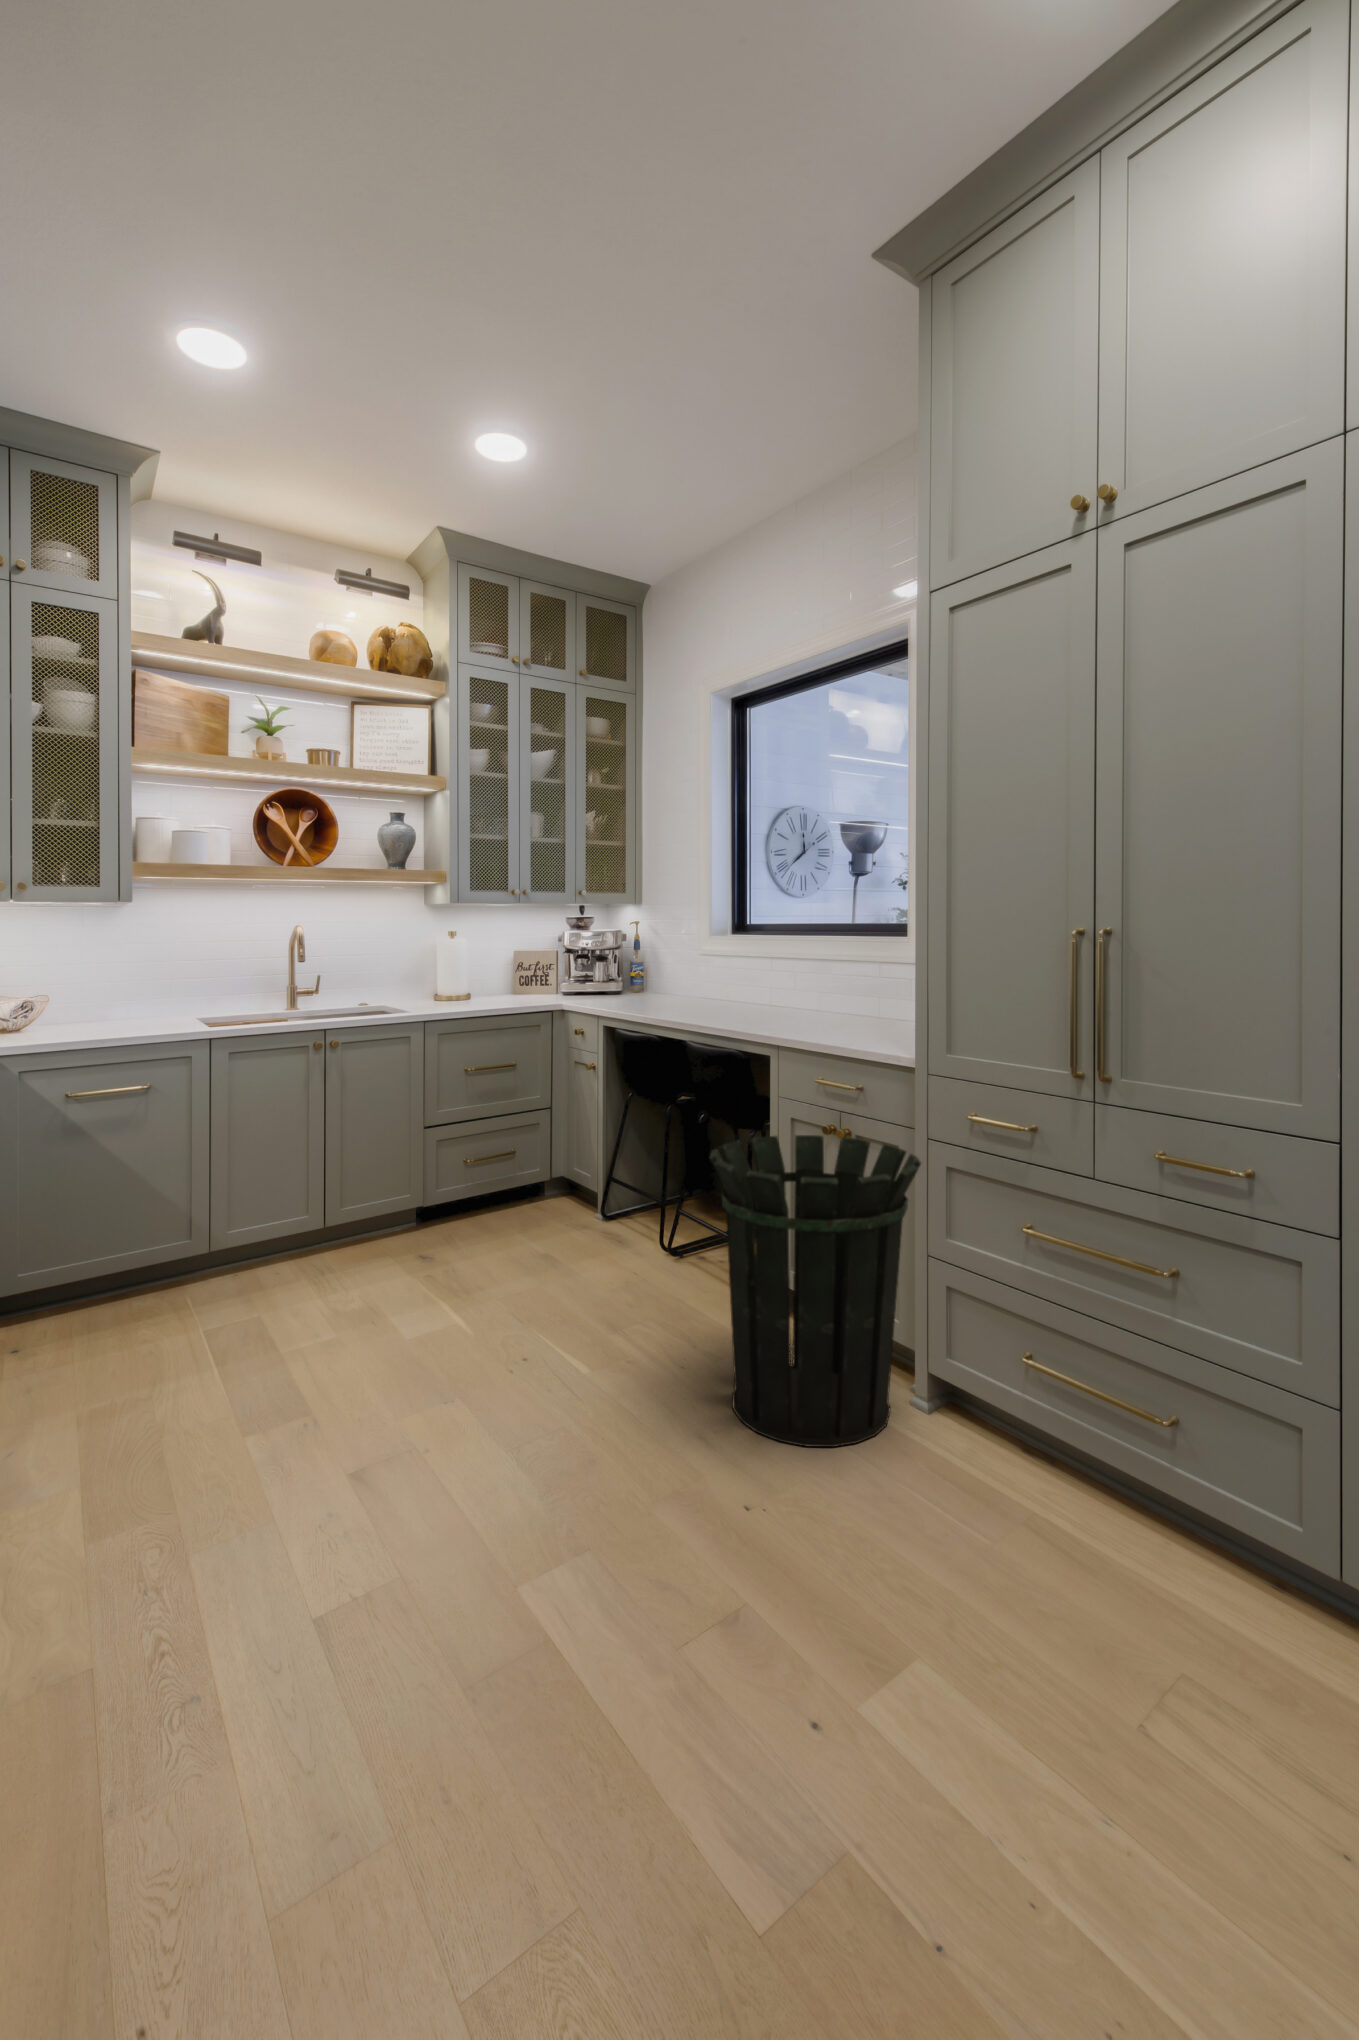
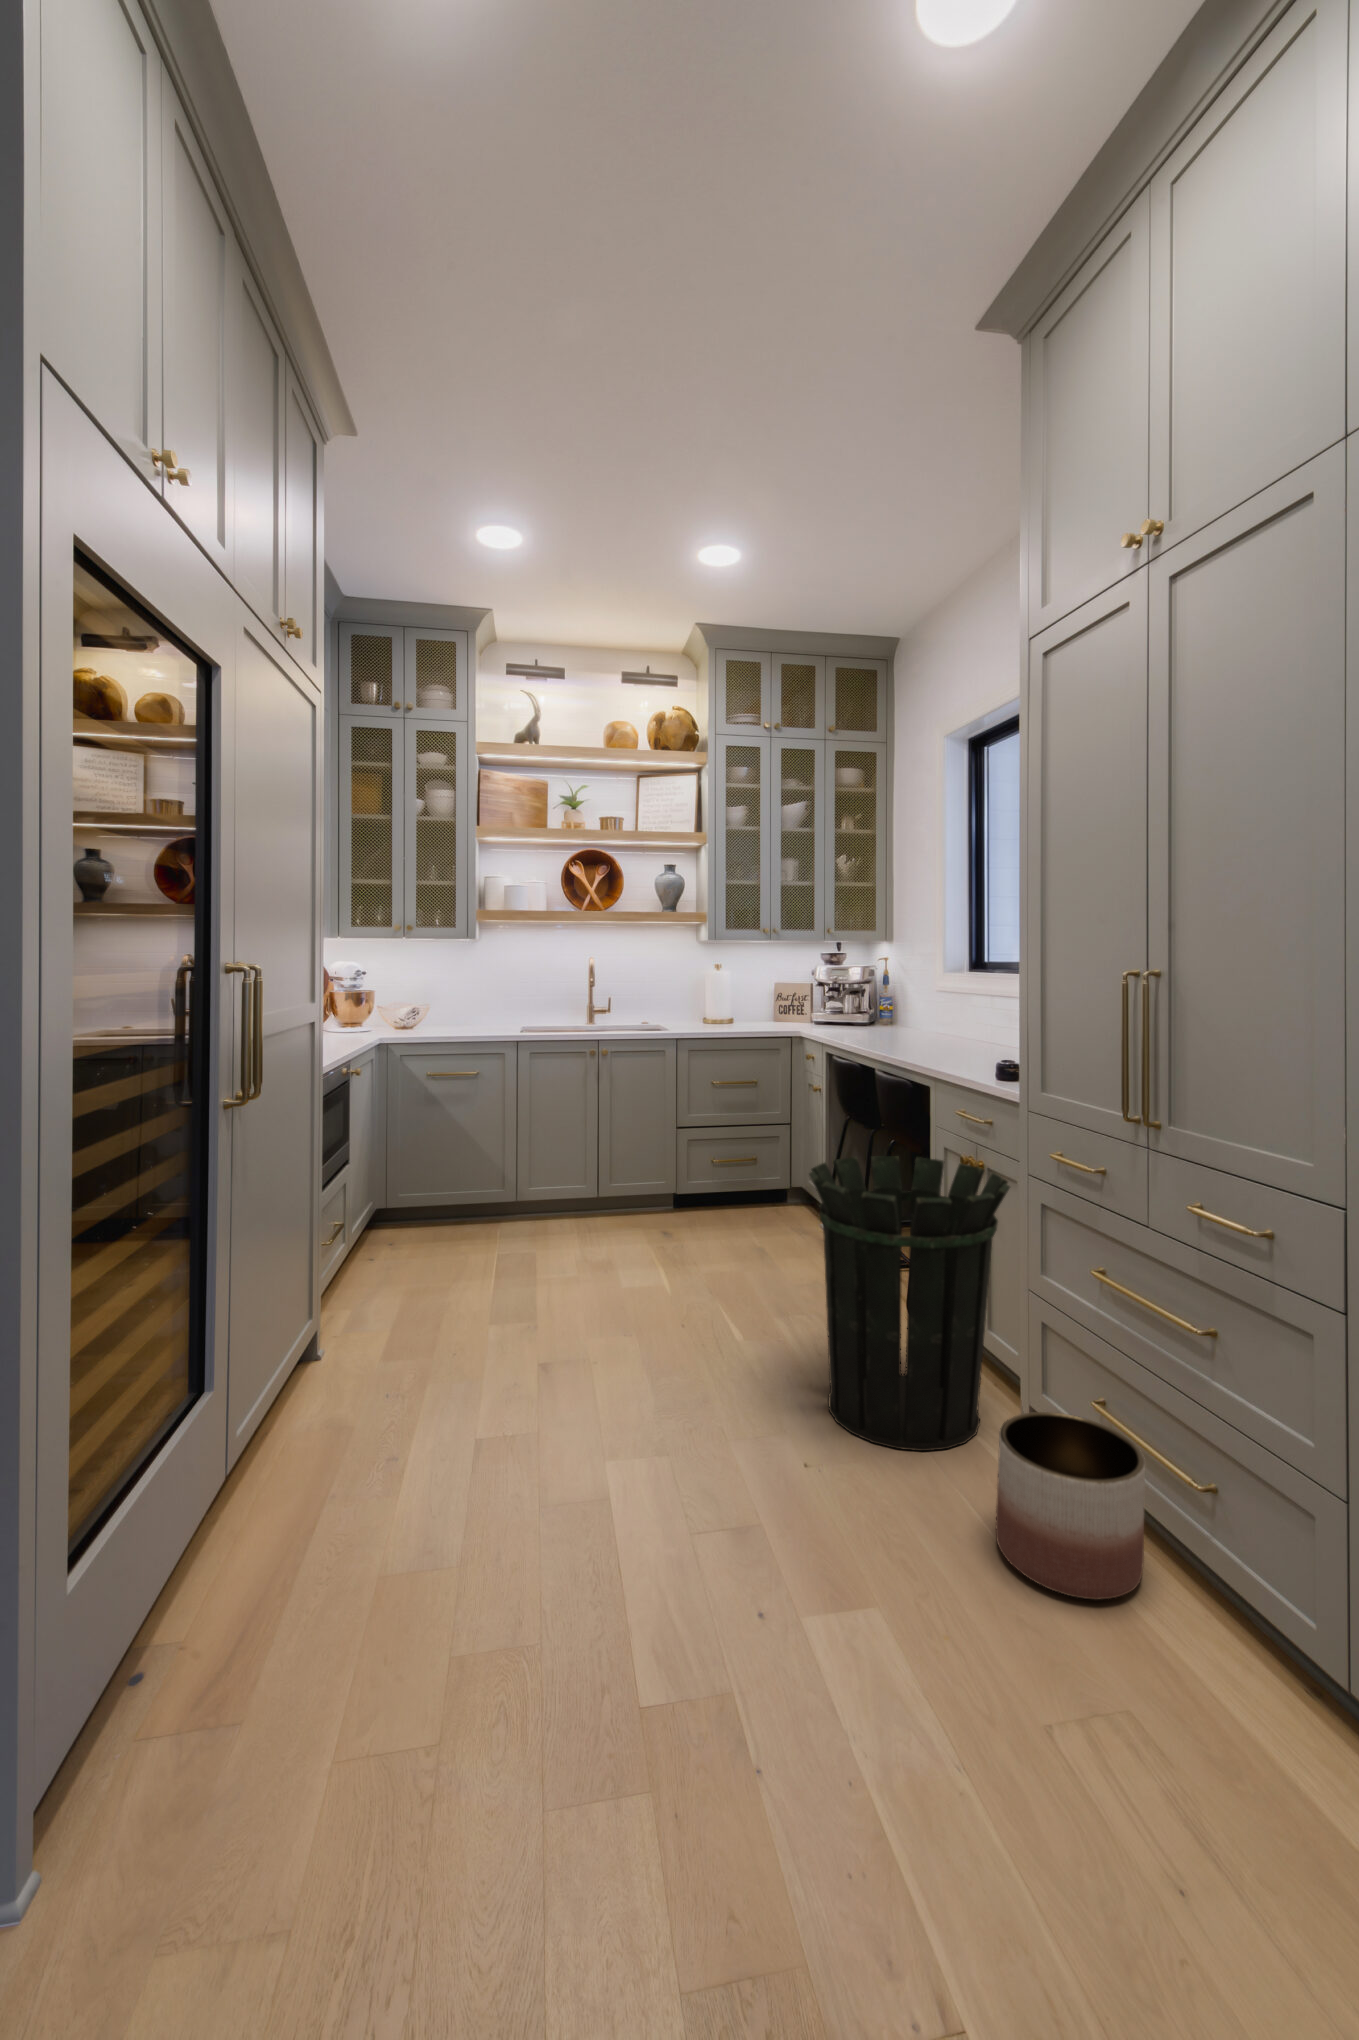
planter: none [975,1376,1121,1556] -> present [996,1412,1145,1600]

